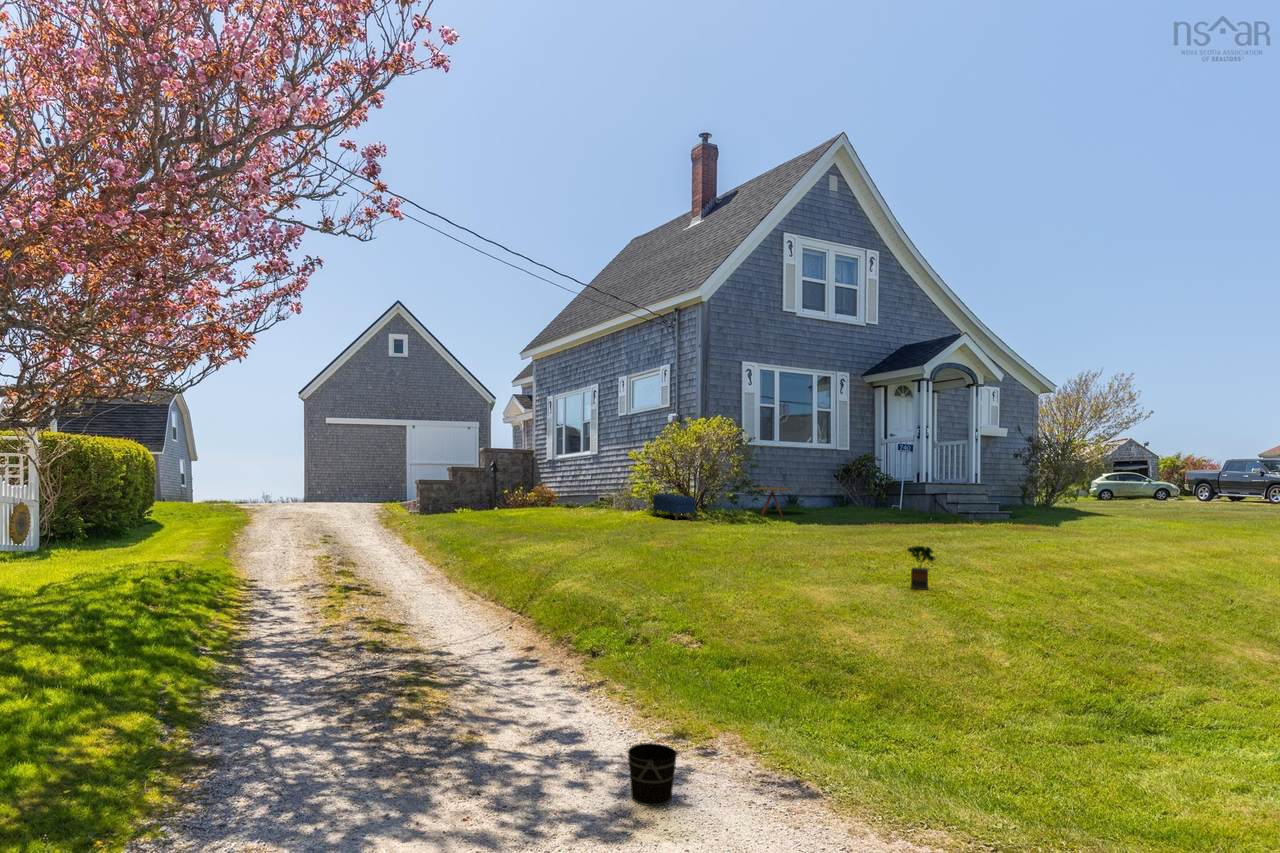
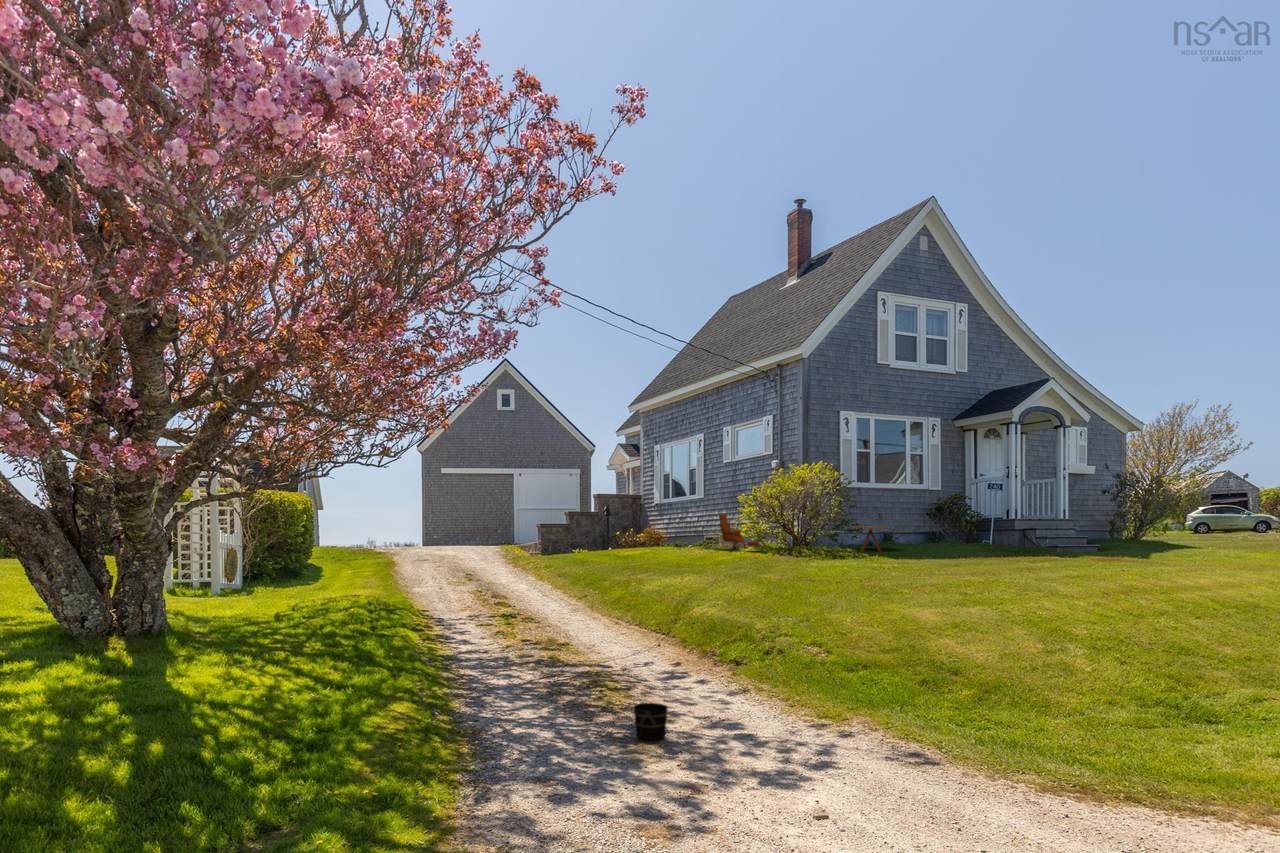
lounge chair: none [608,472,656,516] -> present [719,514,760,551]
bench: present [653,494,695,520] -> none [761,533,801,557]
potted tree: present [907,546,936,590] -> none [1000,573,1027,611]
bucket: present [627,742,677,806] -> present [634,702,667,743]

